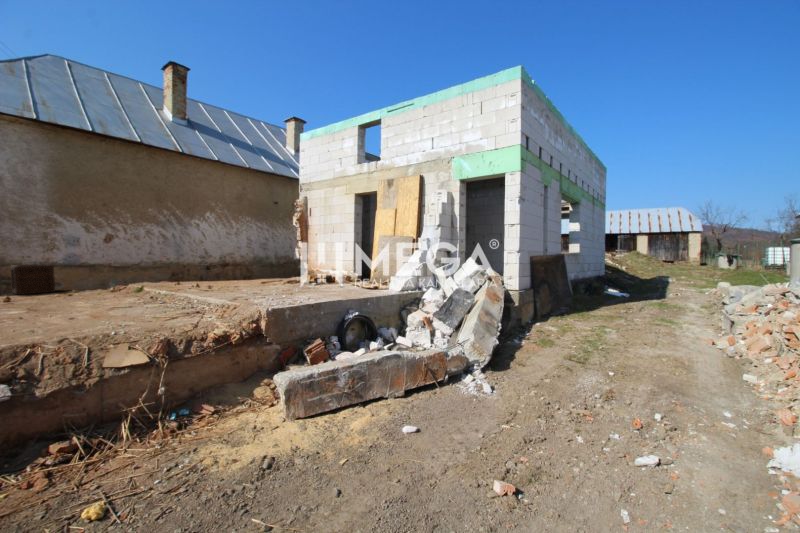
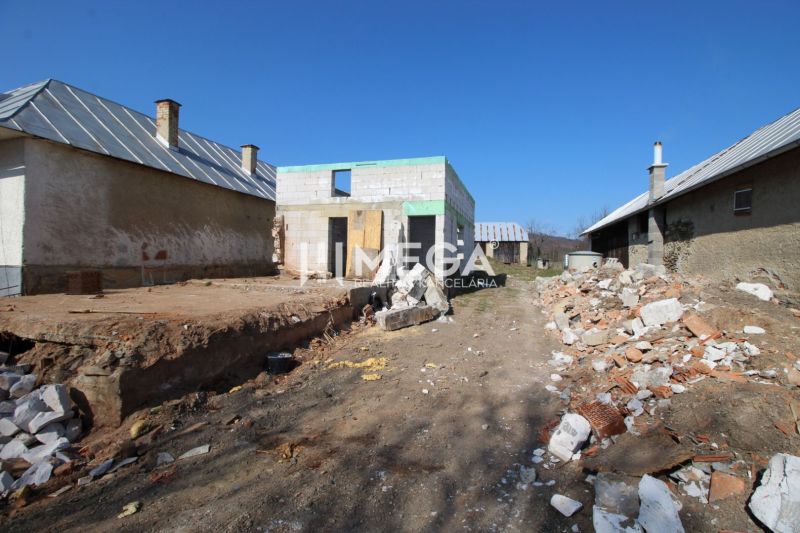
bench: none [145,241,193,283] -> present [142,250,179,286]

